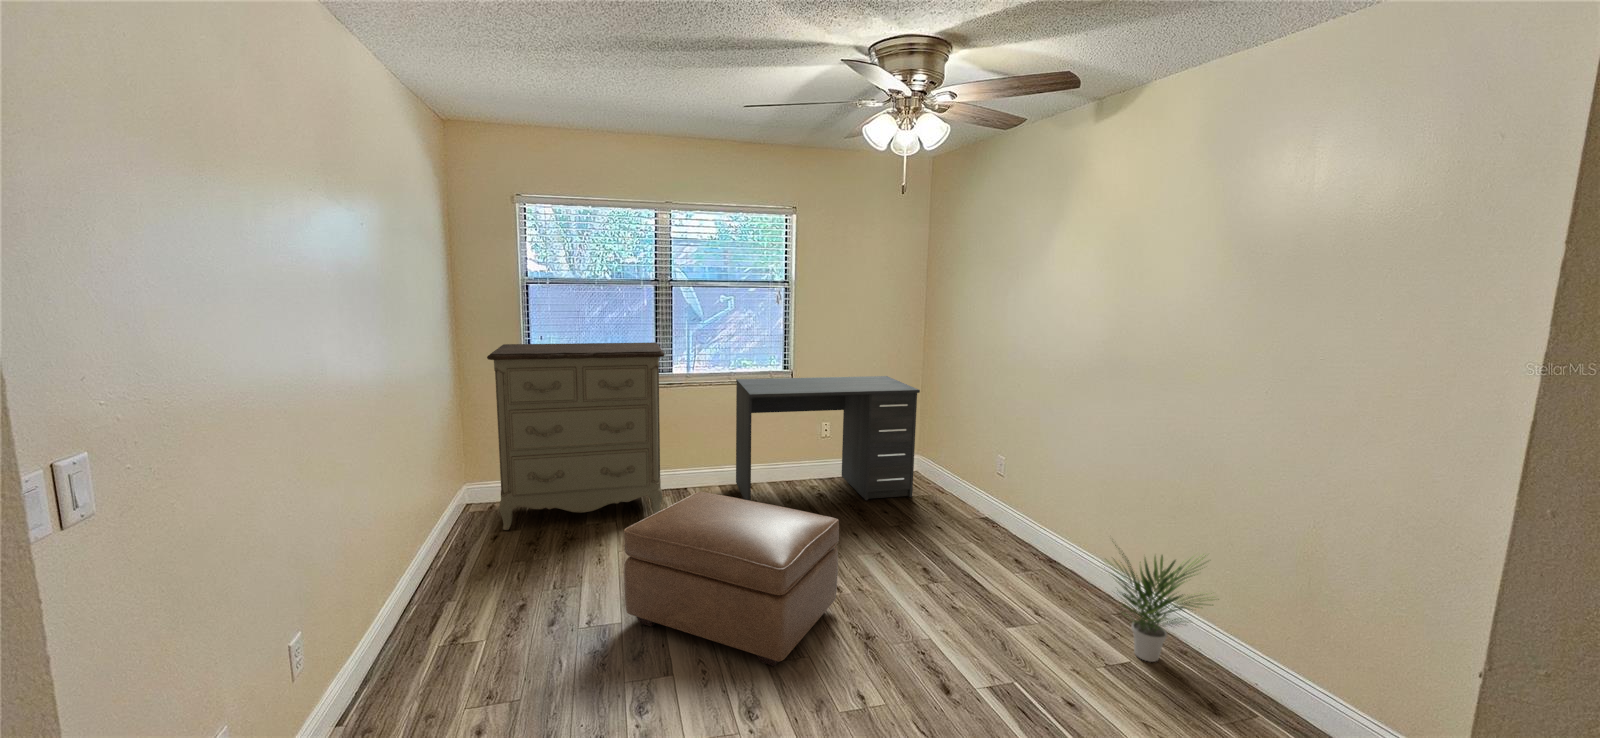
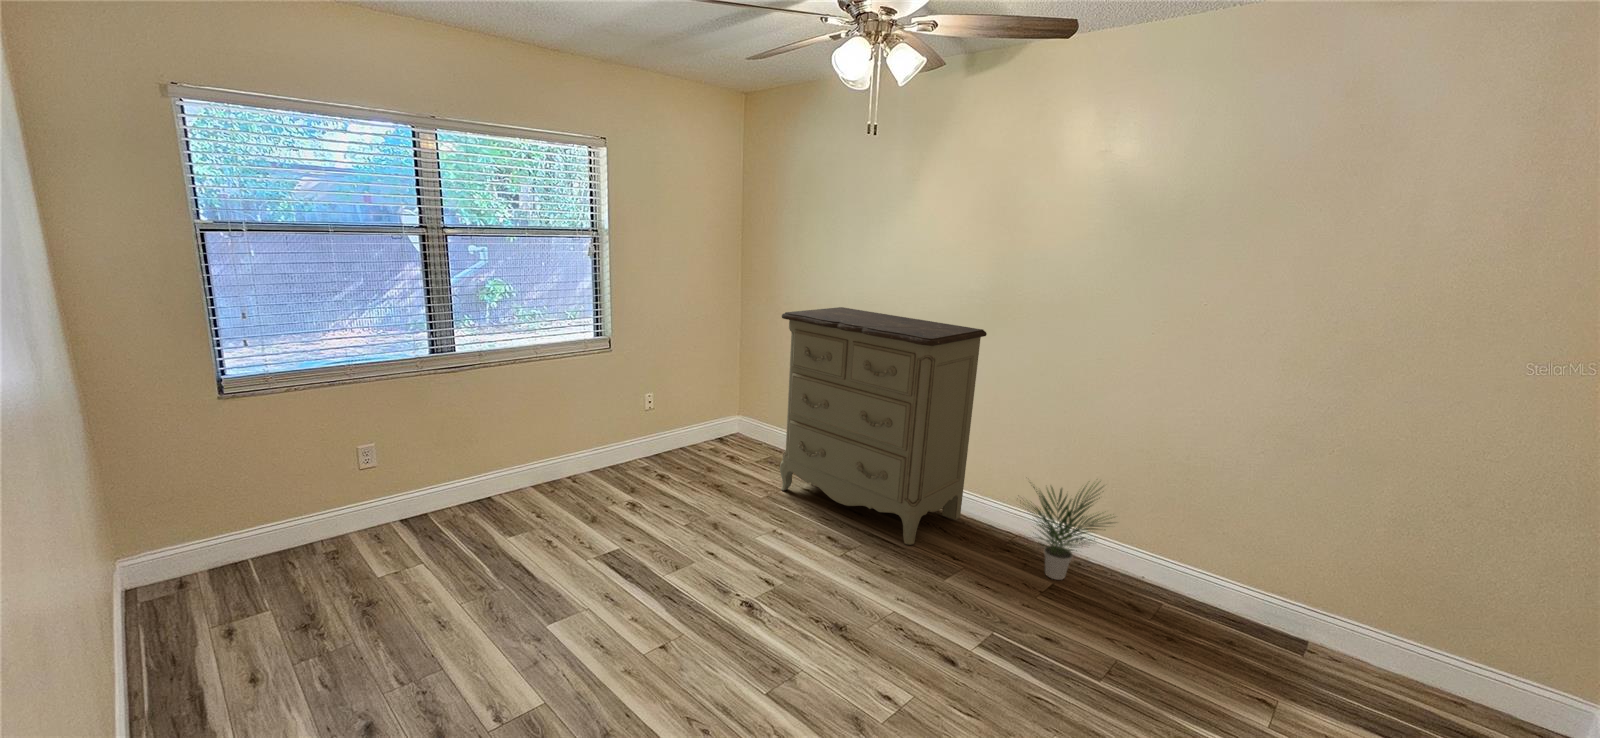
dresser: present [487,343,665,530] -> present [780,307,987,545]
desk: present [736,376,920,501] -> none [546,334,768,509]
ottoman: present [624,492,839,666] -> none [550,505,800,696]

